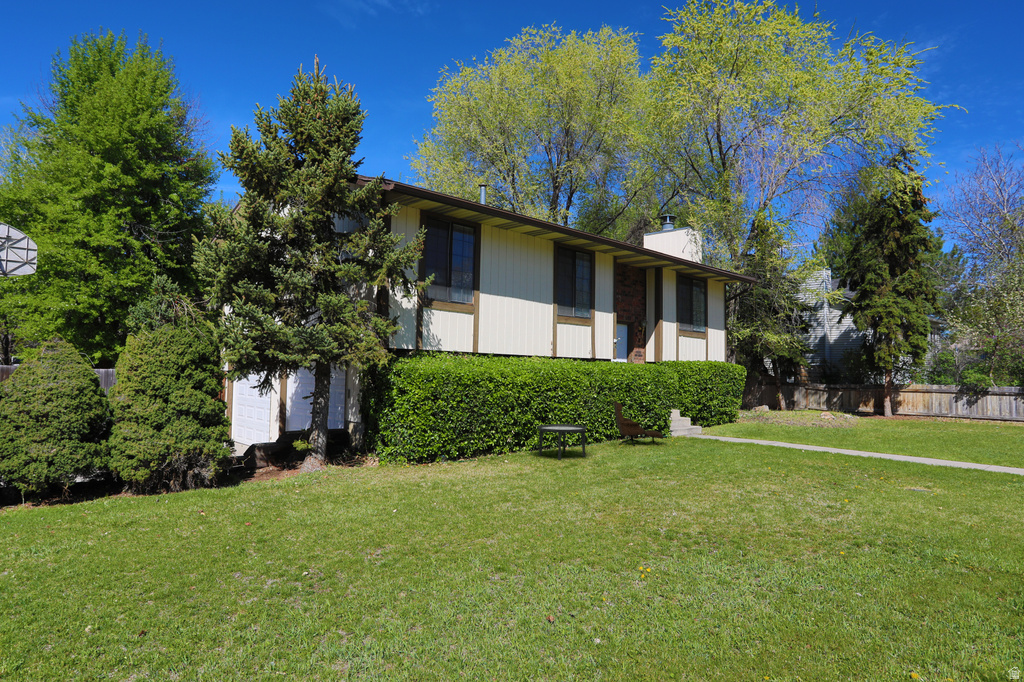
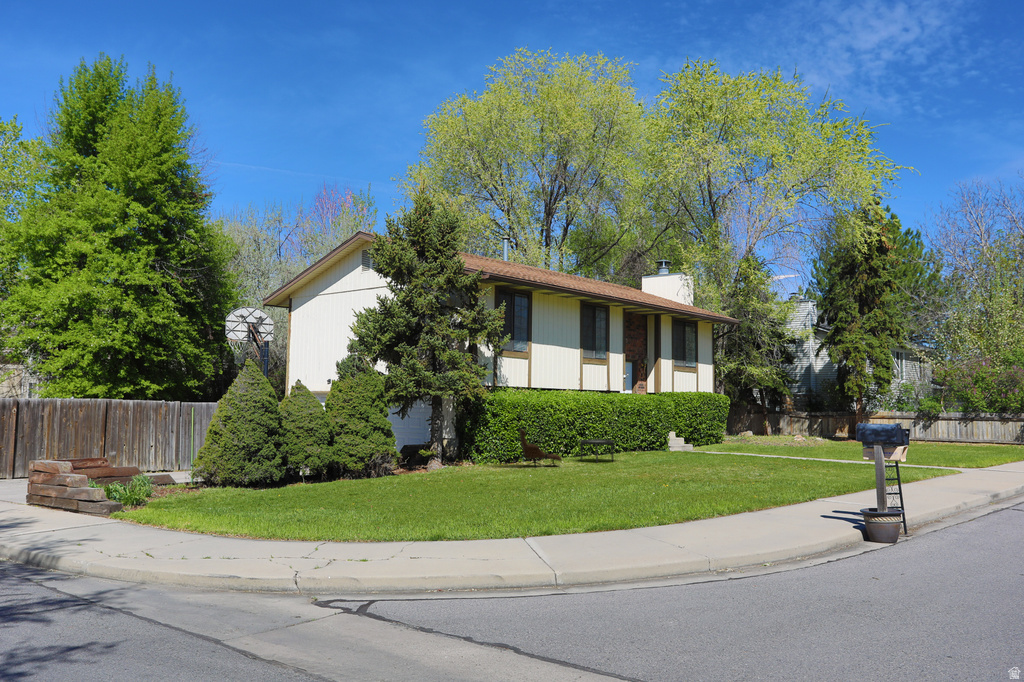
lounge chair: present [614,401,663,446] -> present [520,429,561,467]

